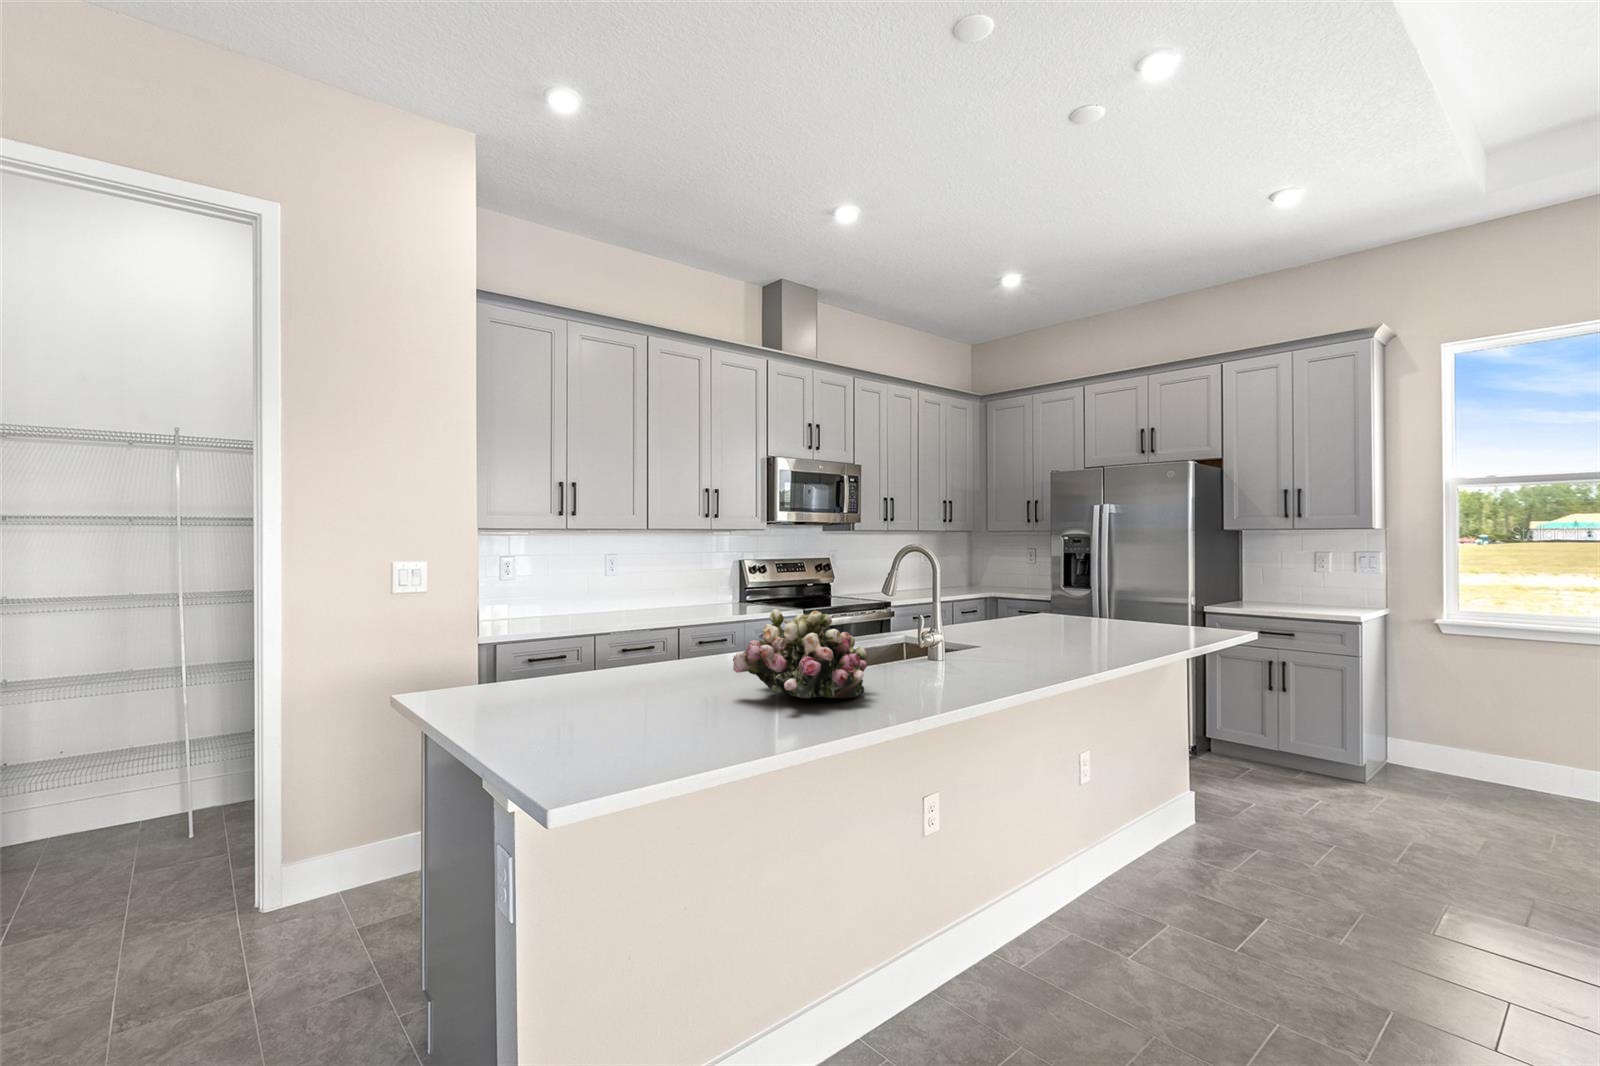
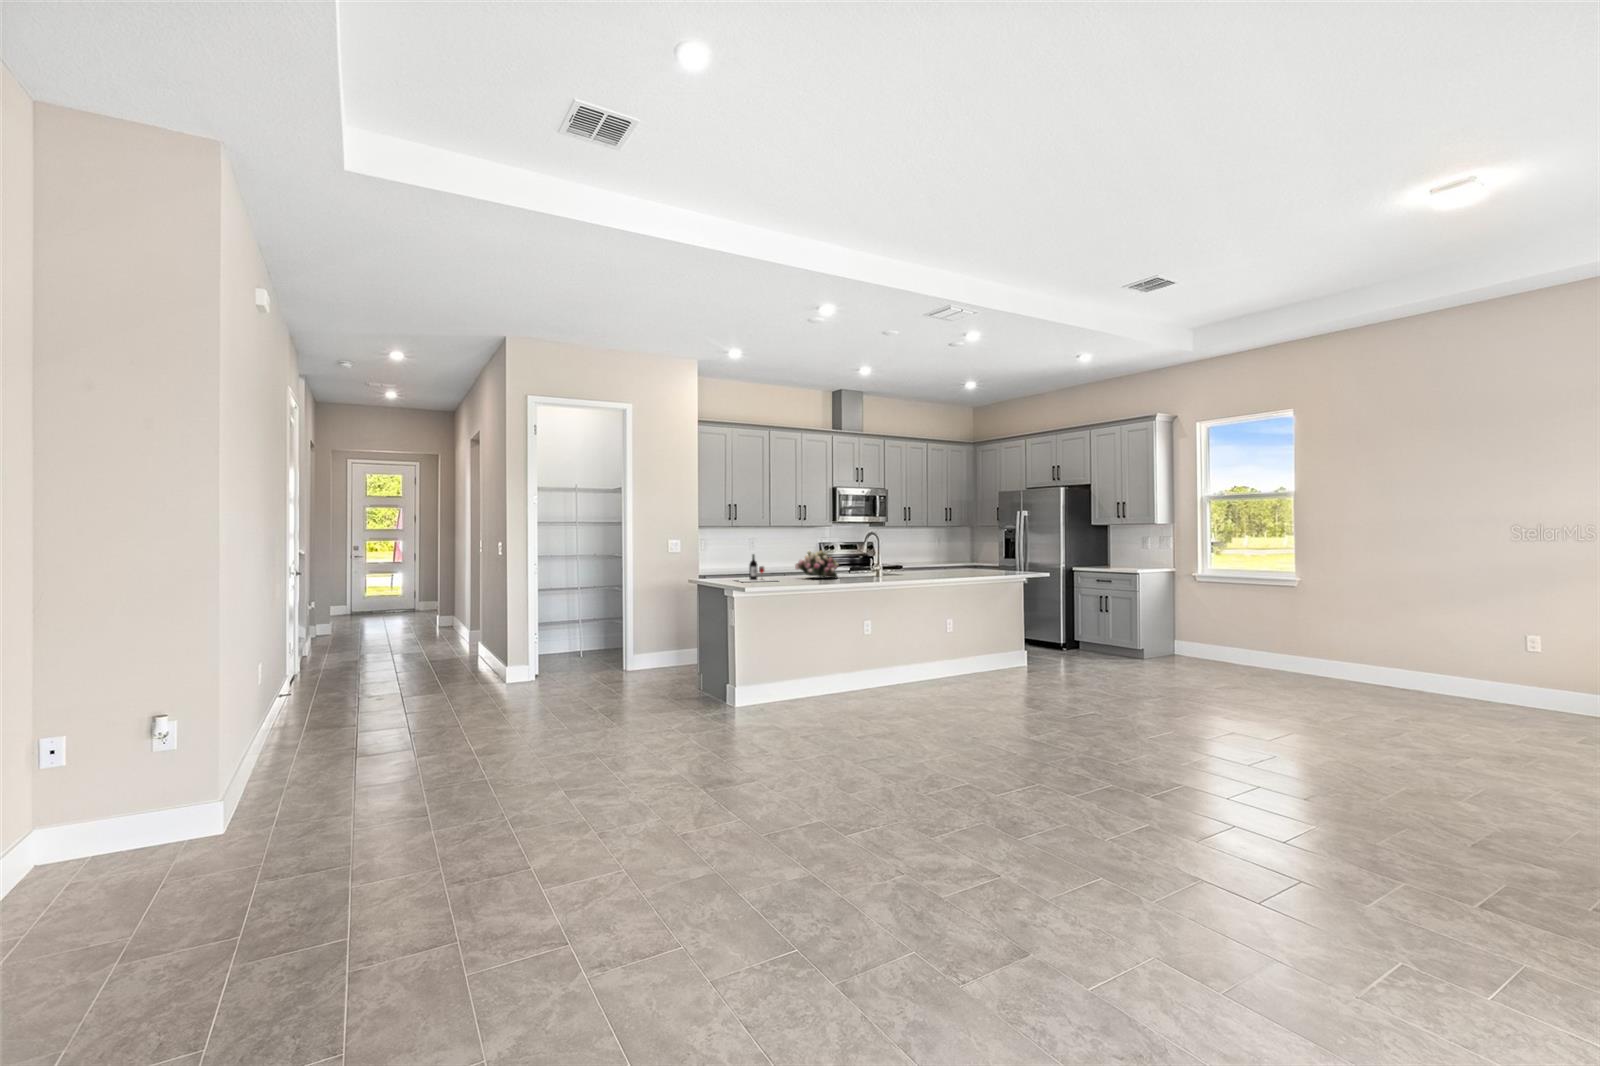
wine bottle: none [510,632,695,757] -> present [739,554,772,582]

